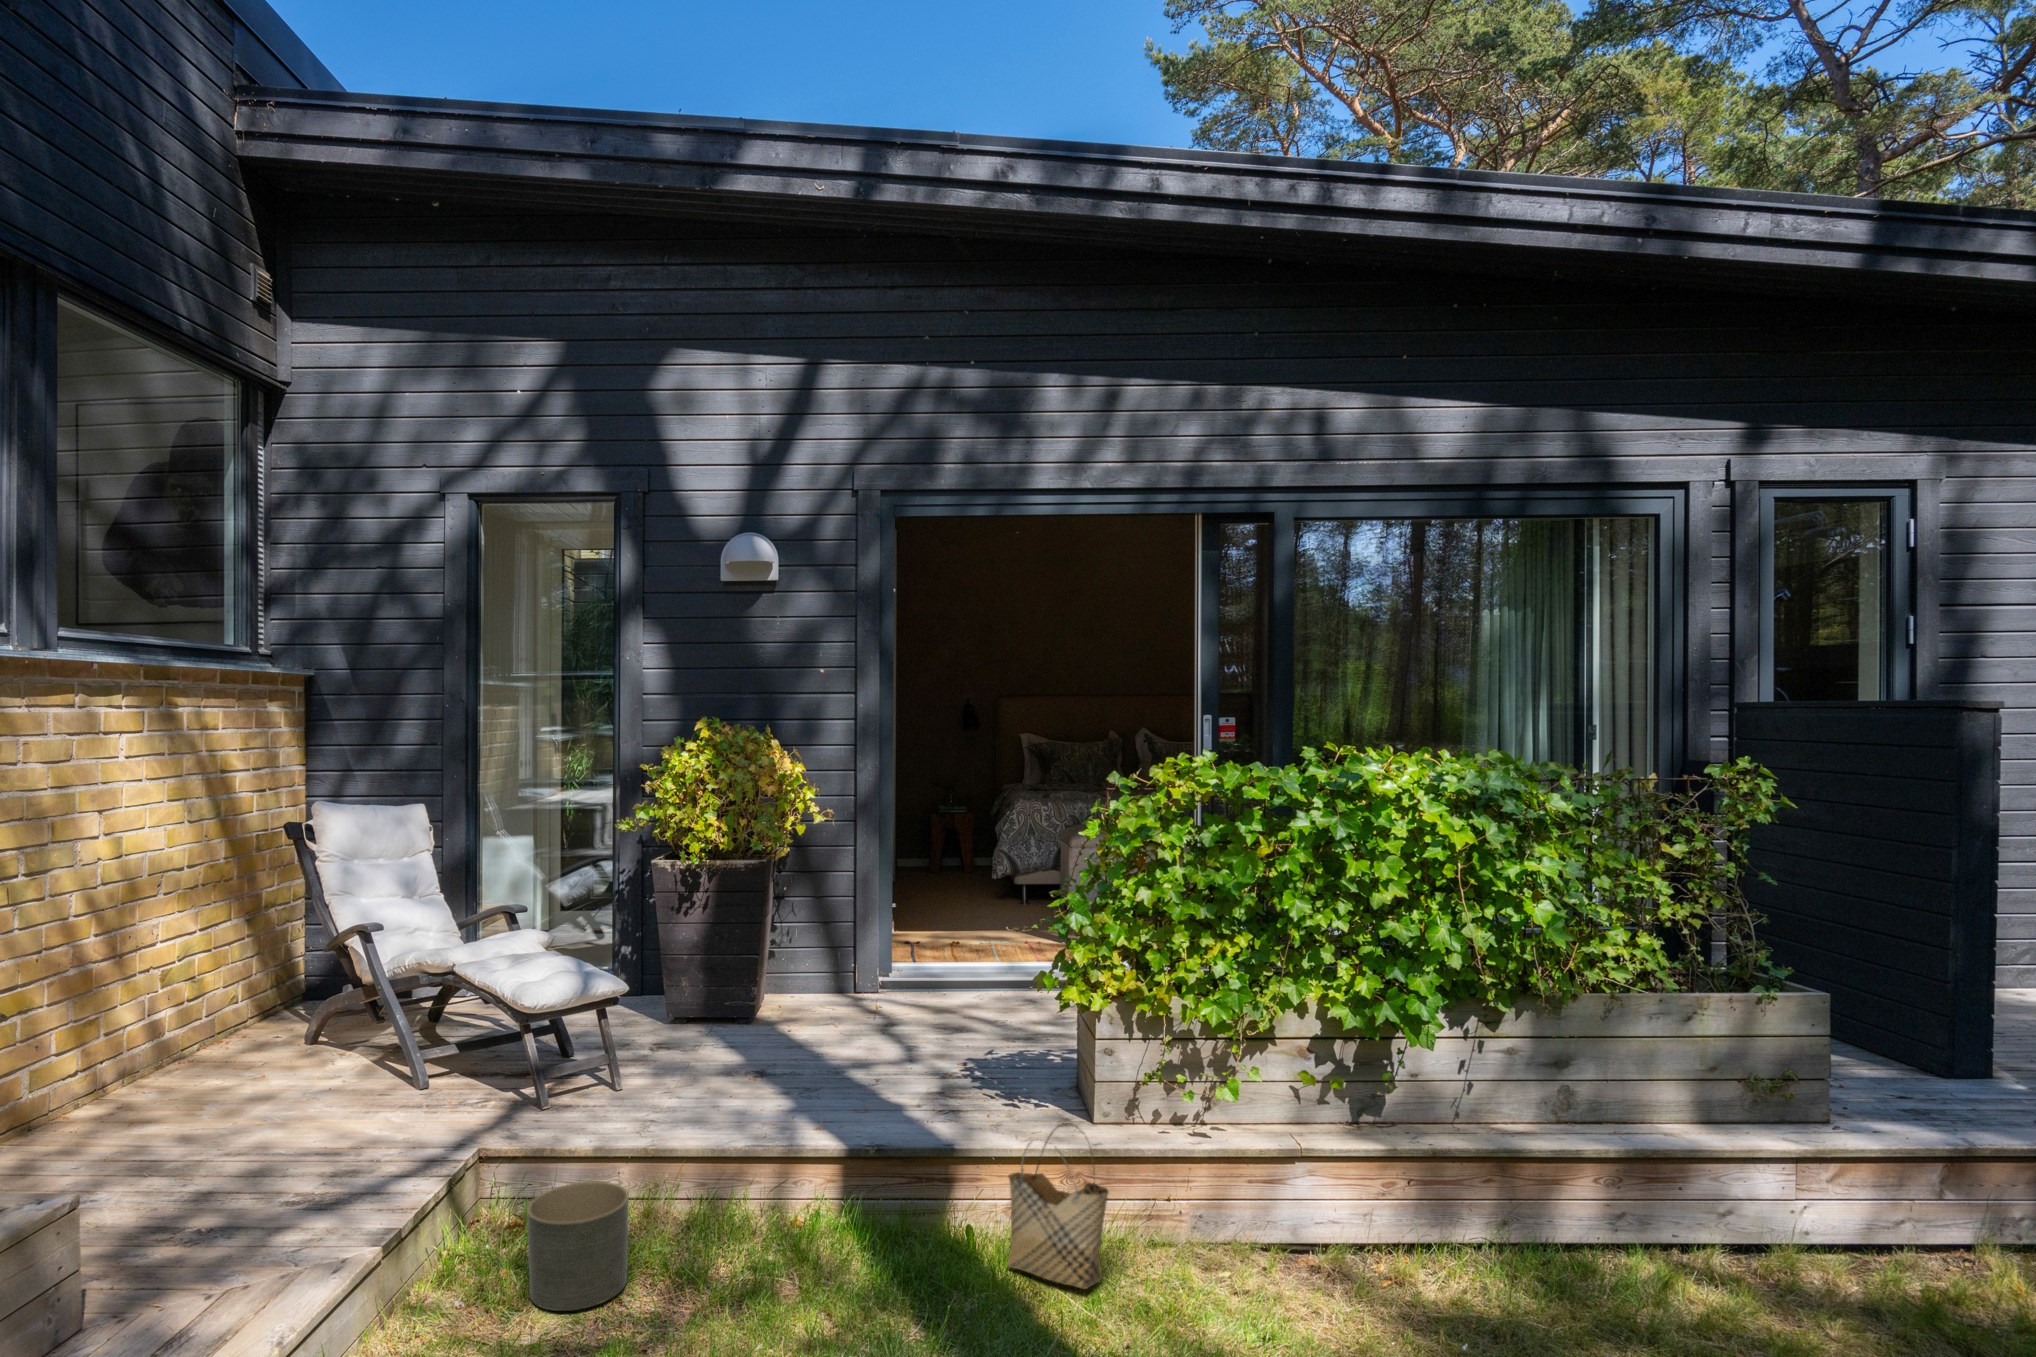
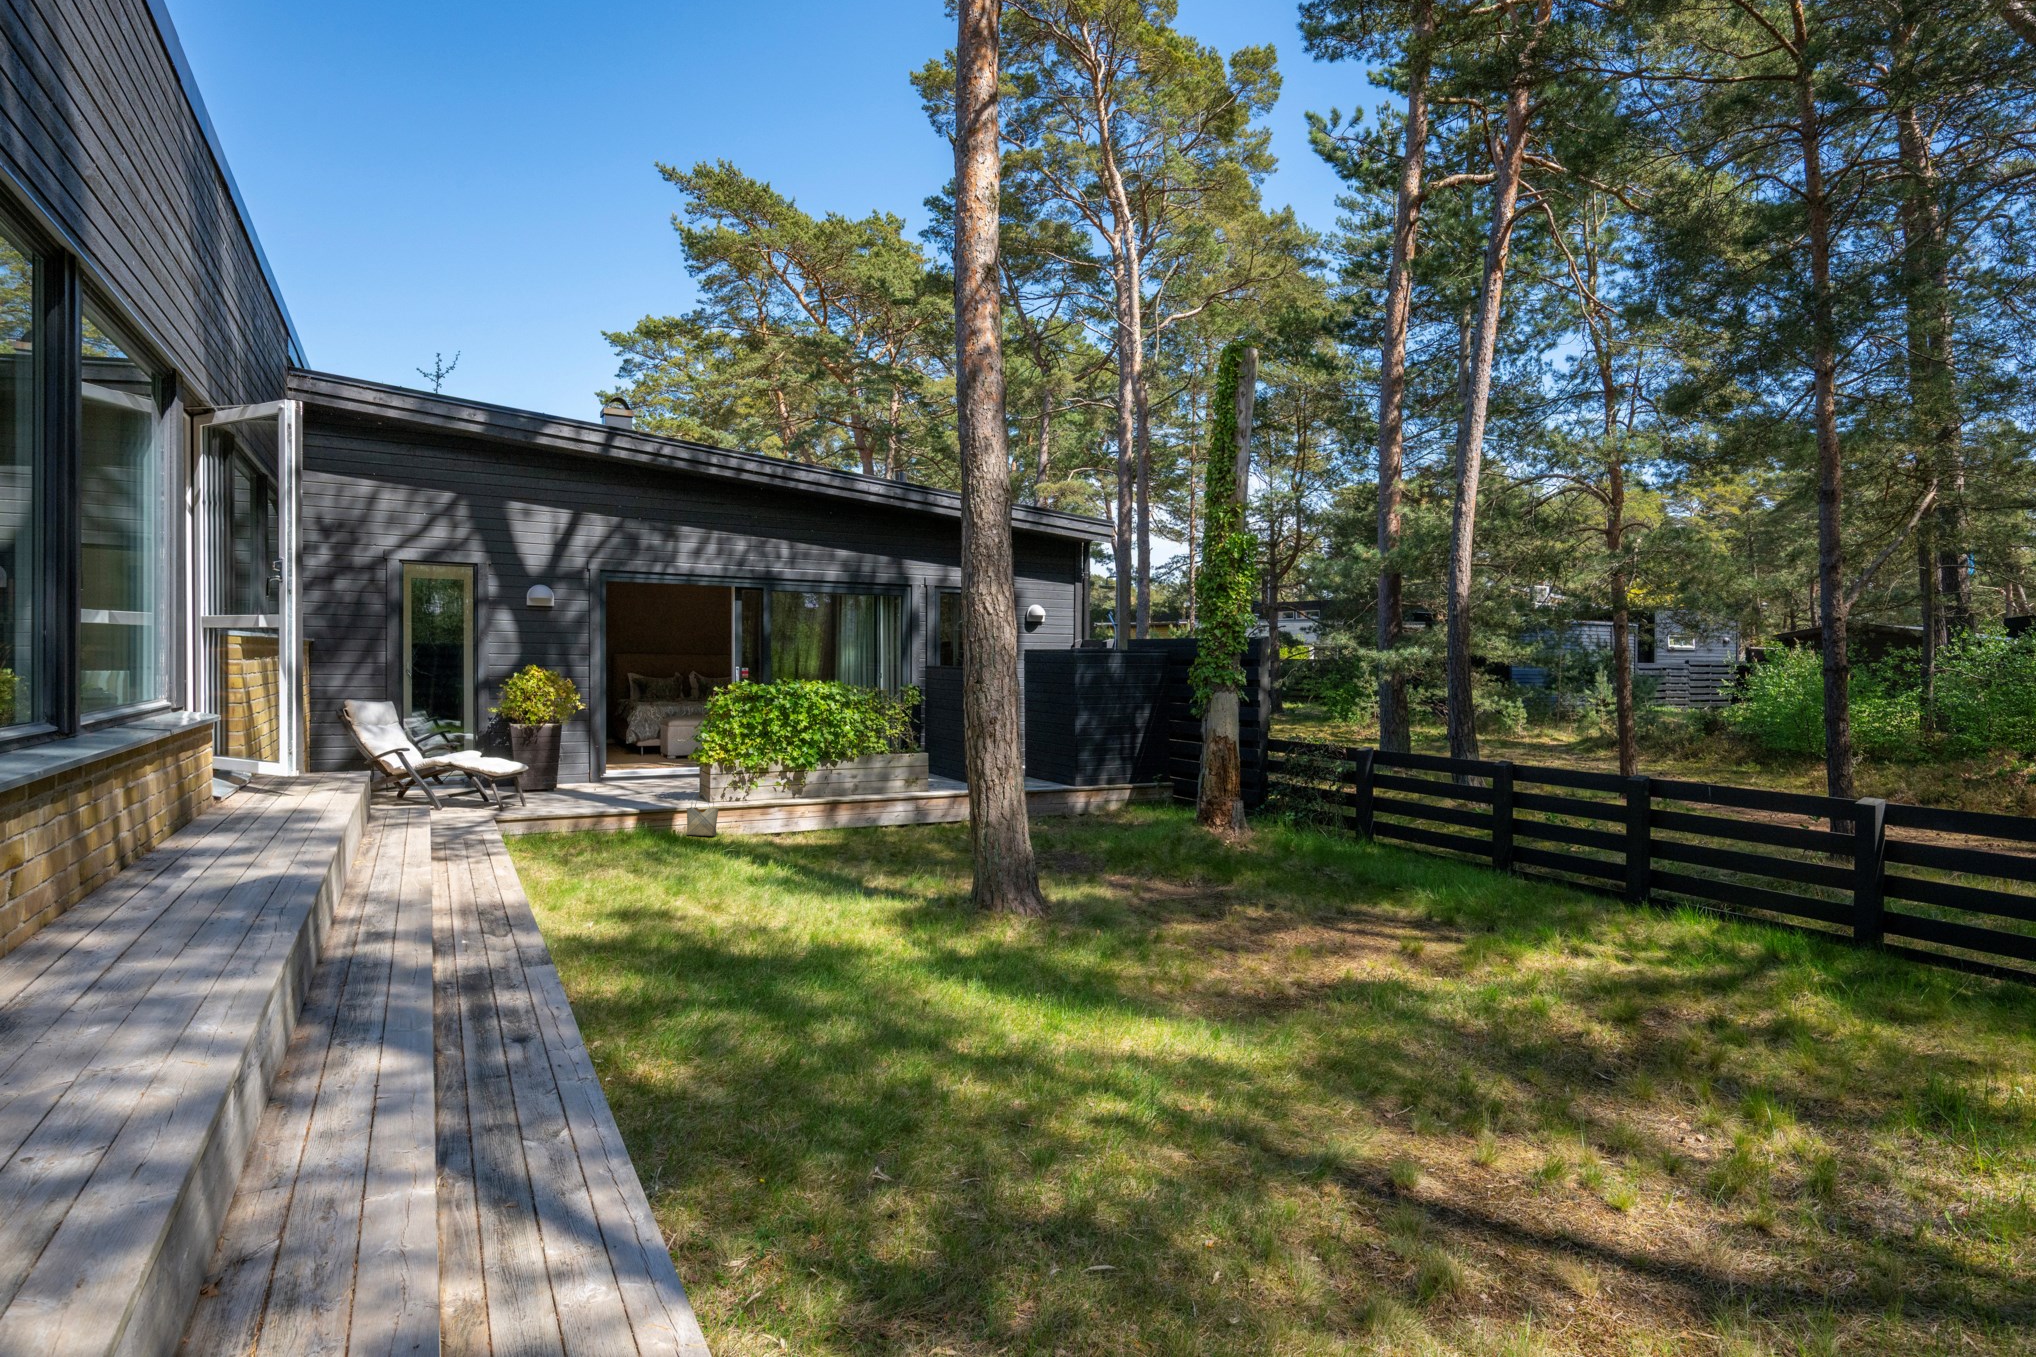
planter: present [527,1181,629,1311] -> none [534,814,567,845]

